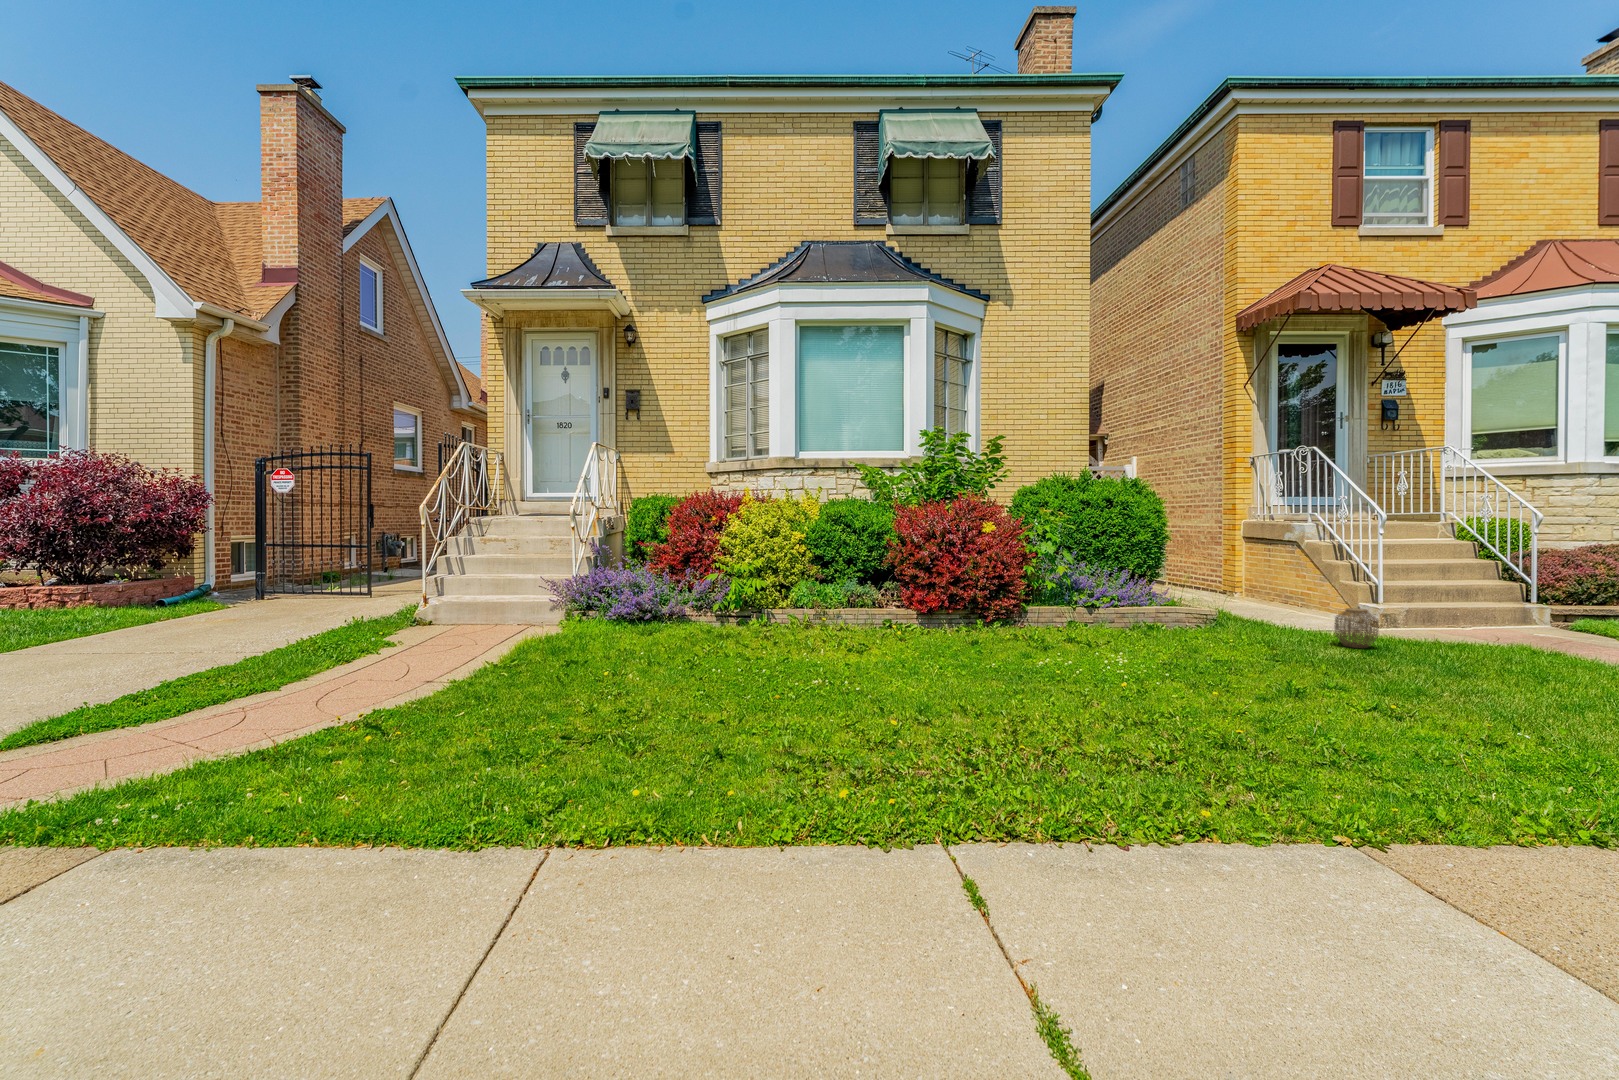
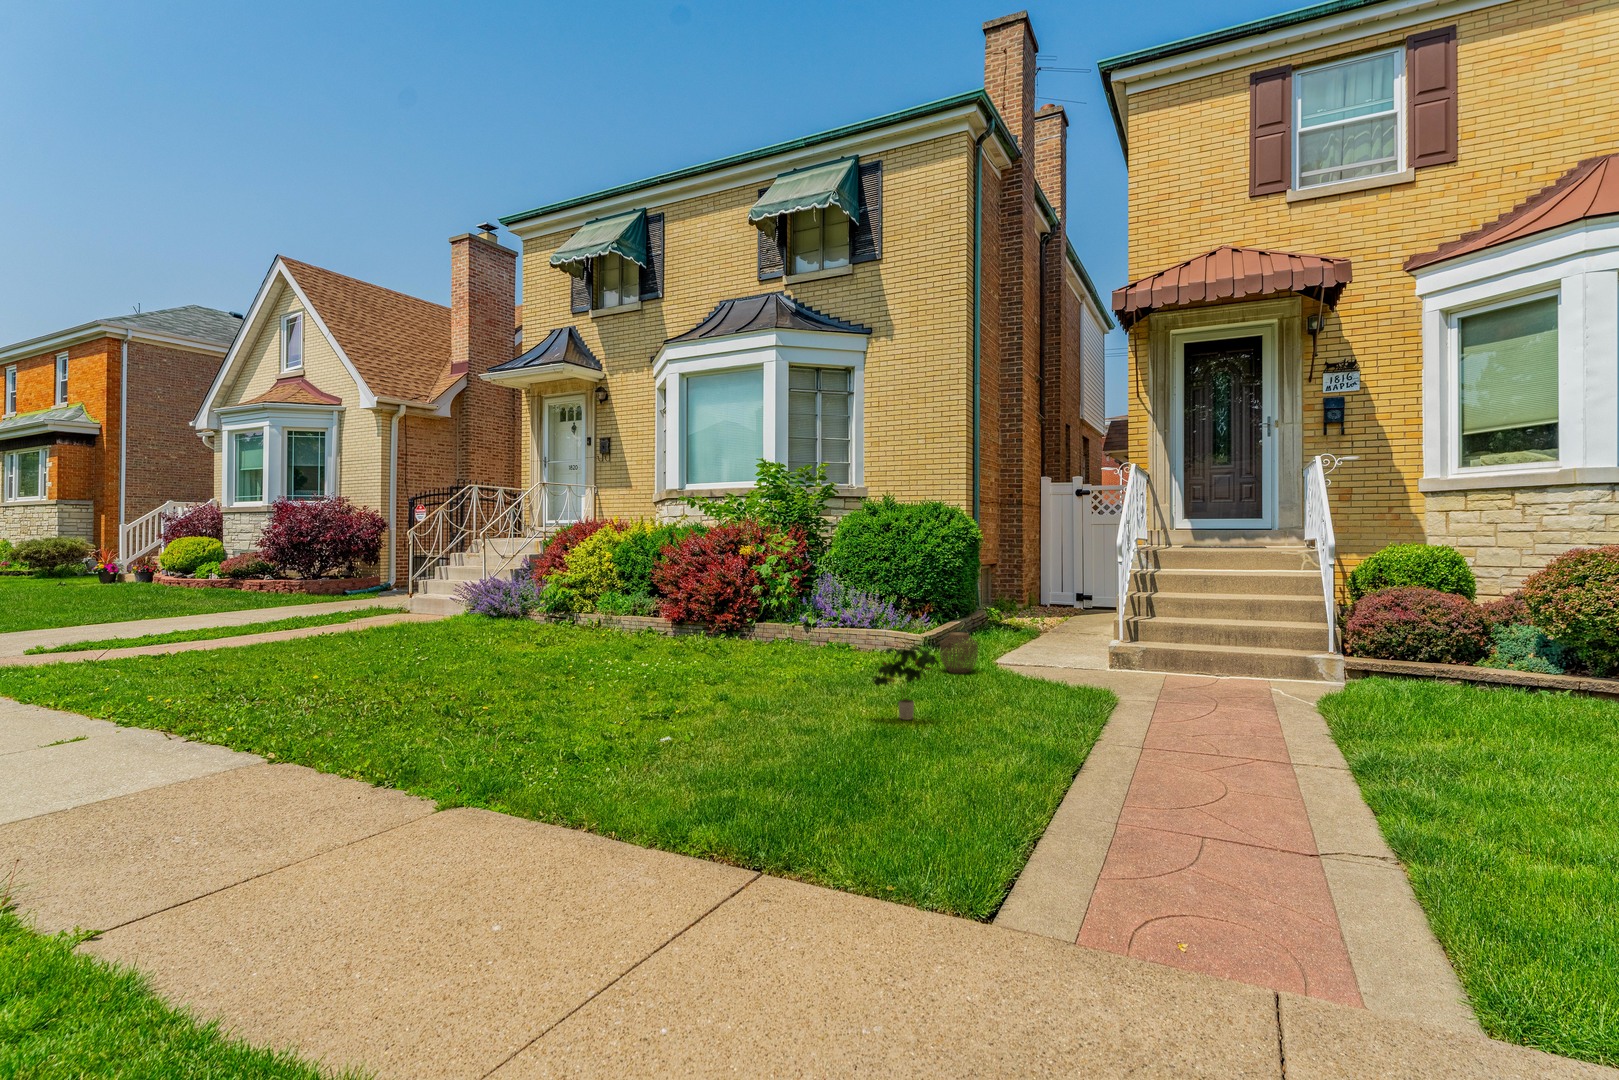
potted plant: none [1537,626,1587,699] -> present [872,647,939,720]

